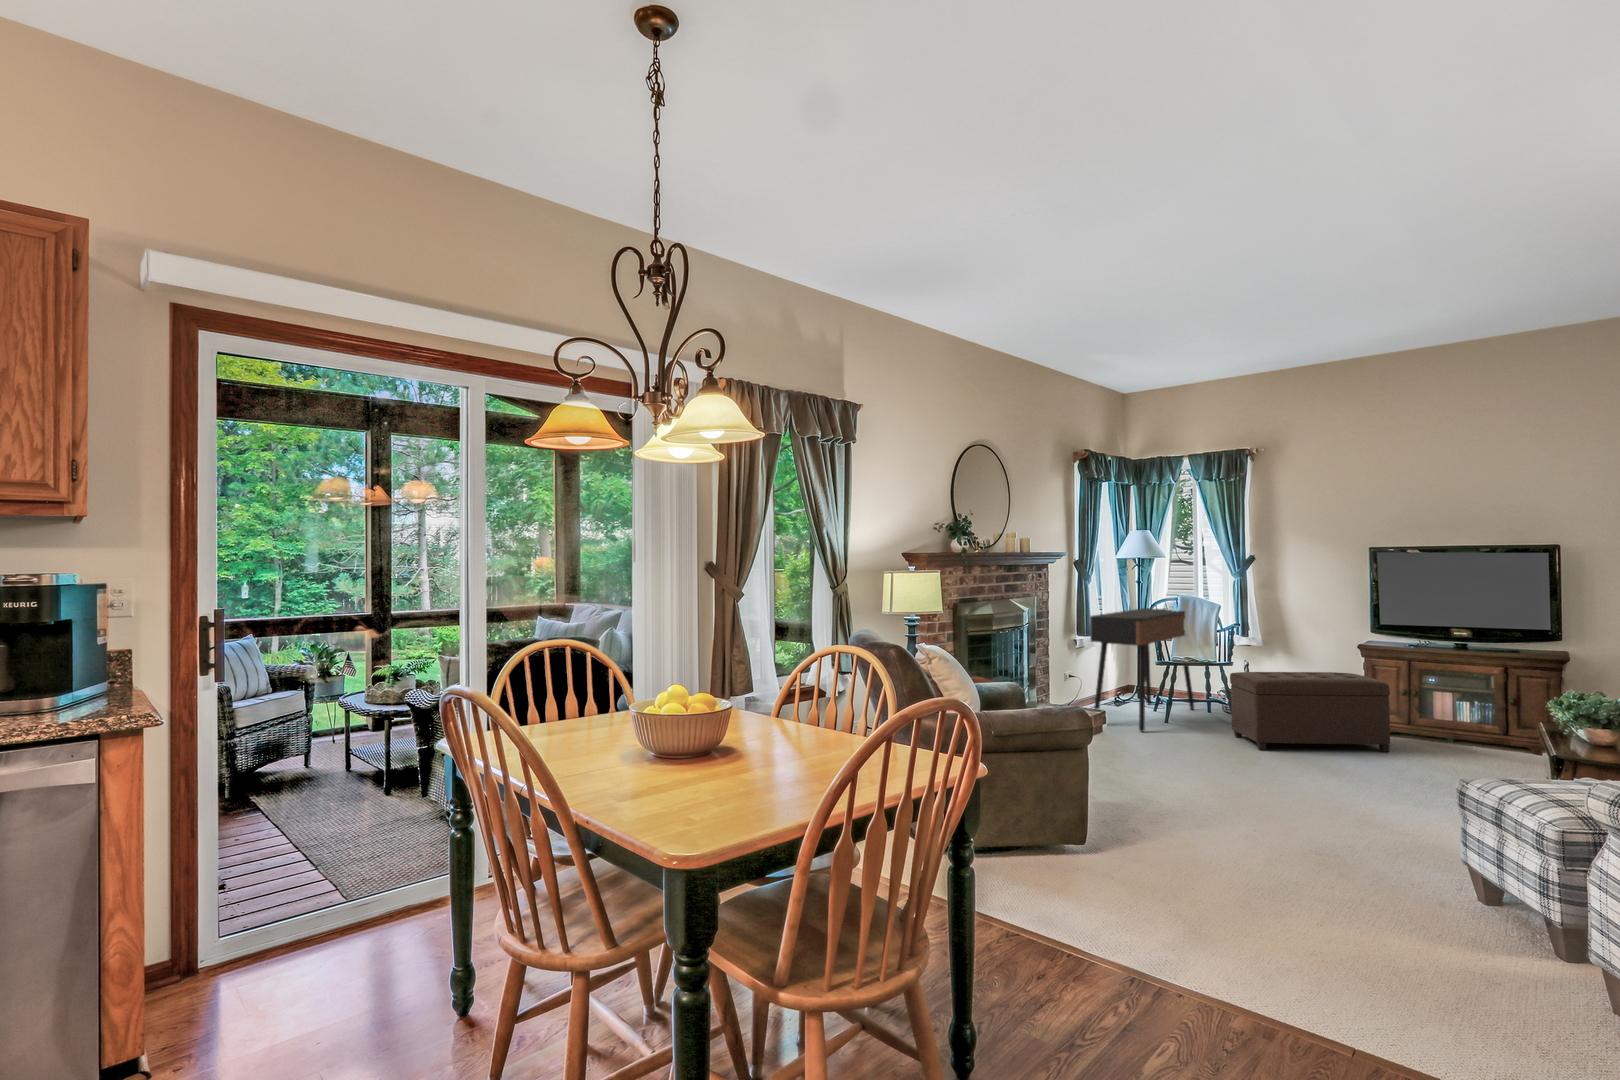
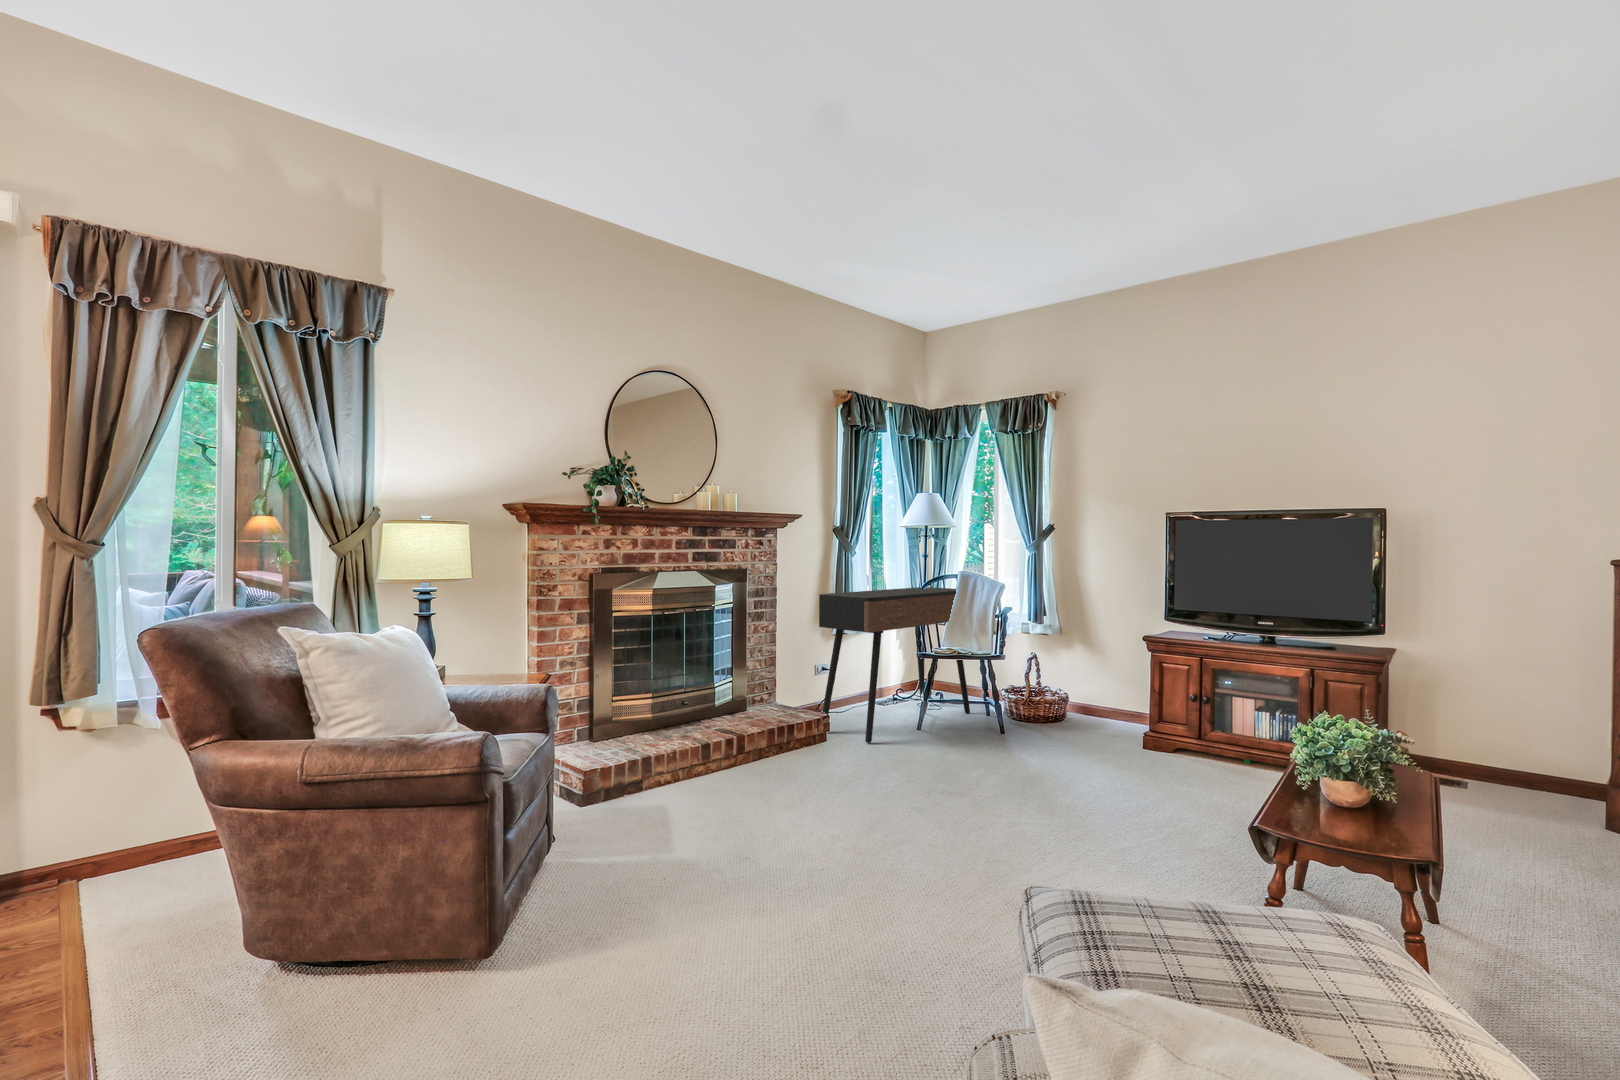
ottoman: present [1230,672,1390,752] -> none [974,669,1155,778]

